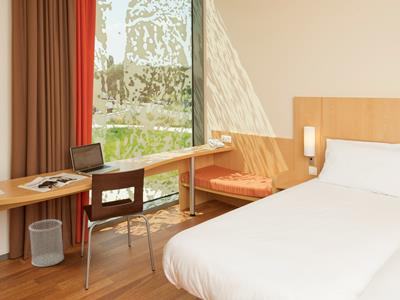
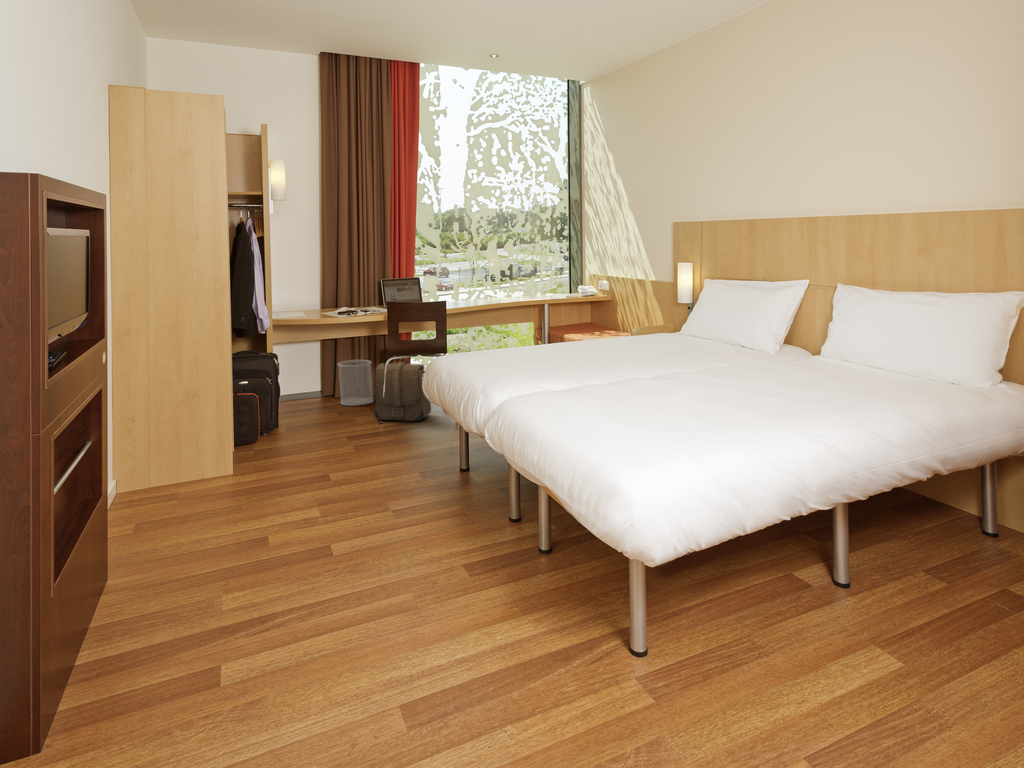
backpack: none [80,223,130,286] -> present [375,357,431,421]

